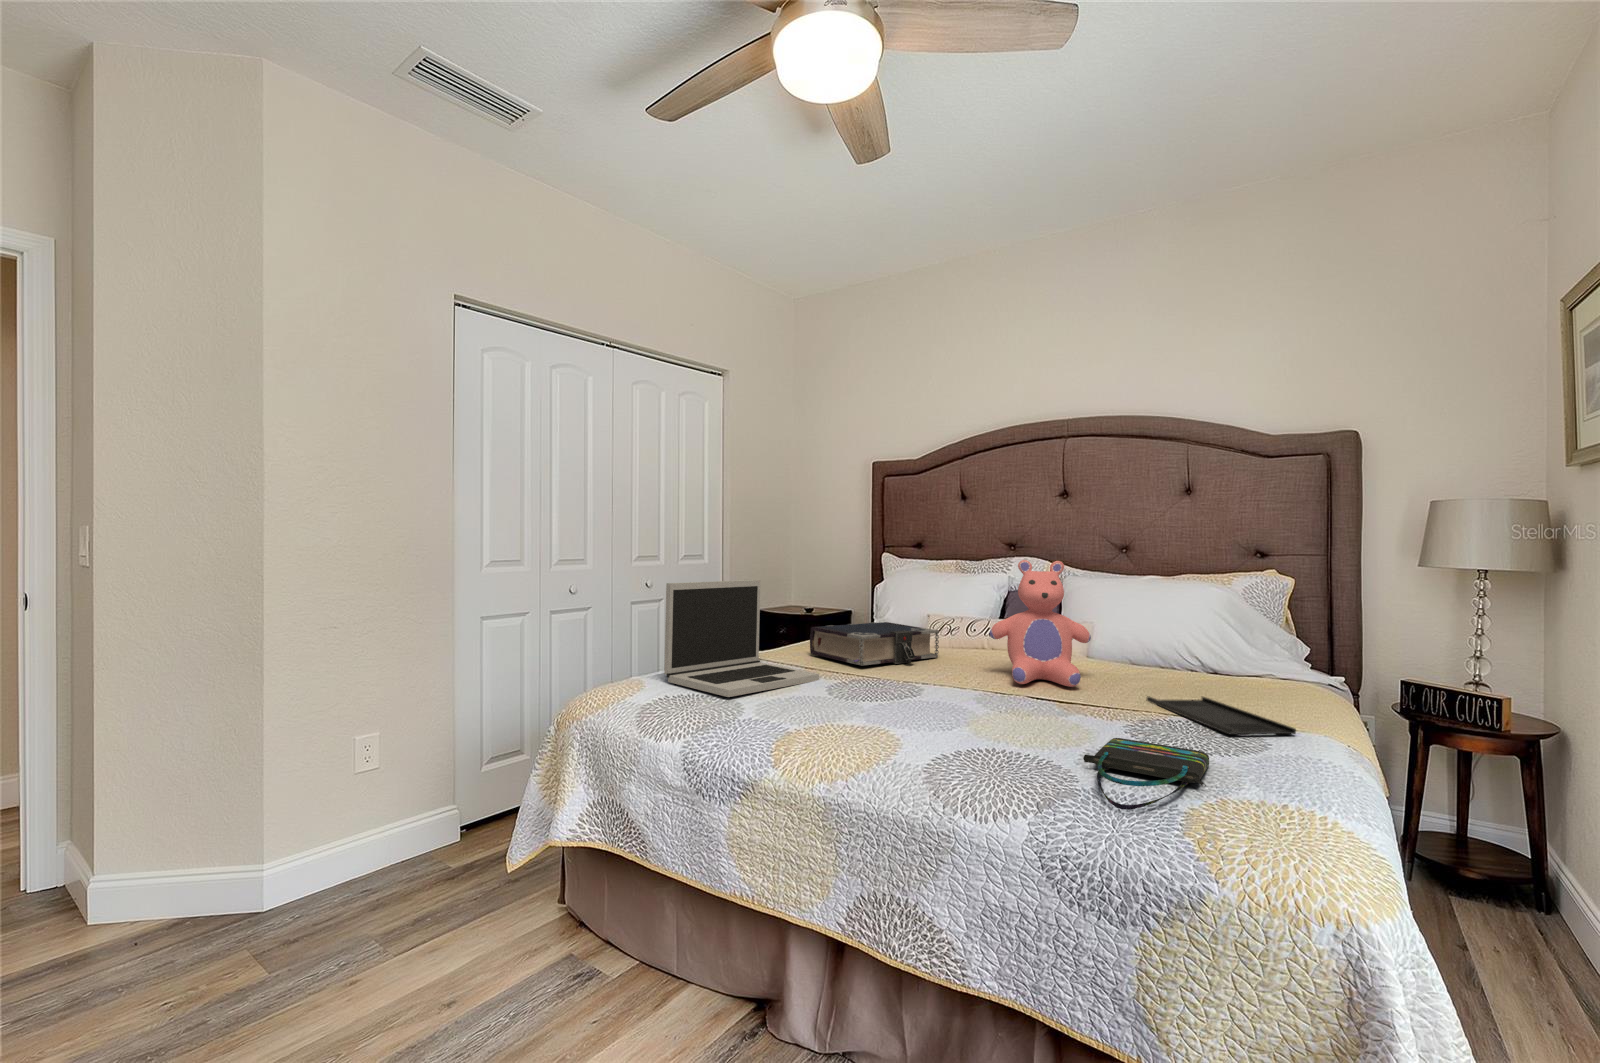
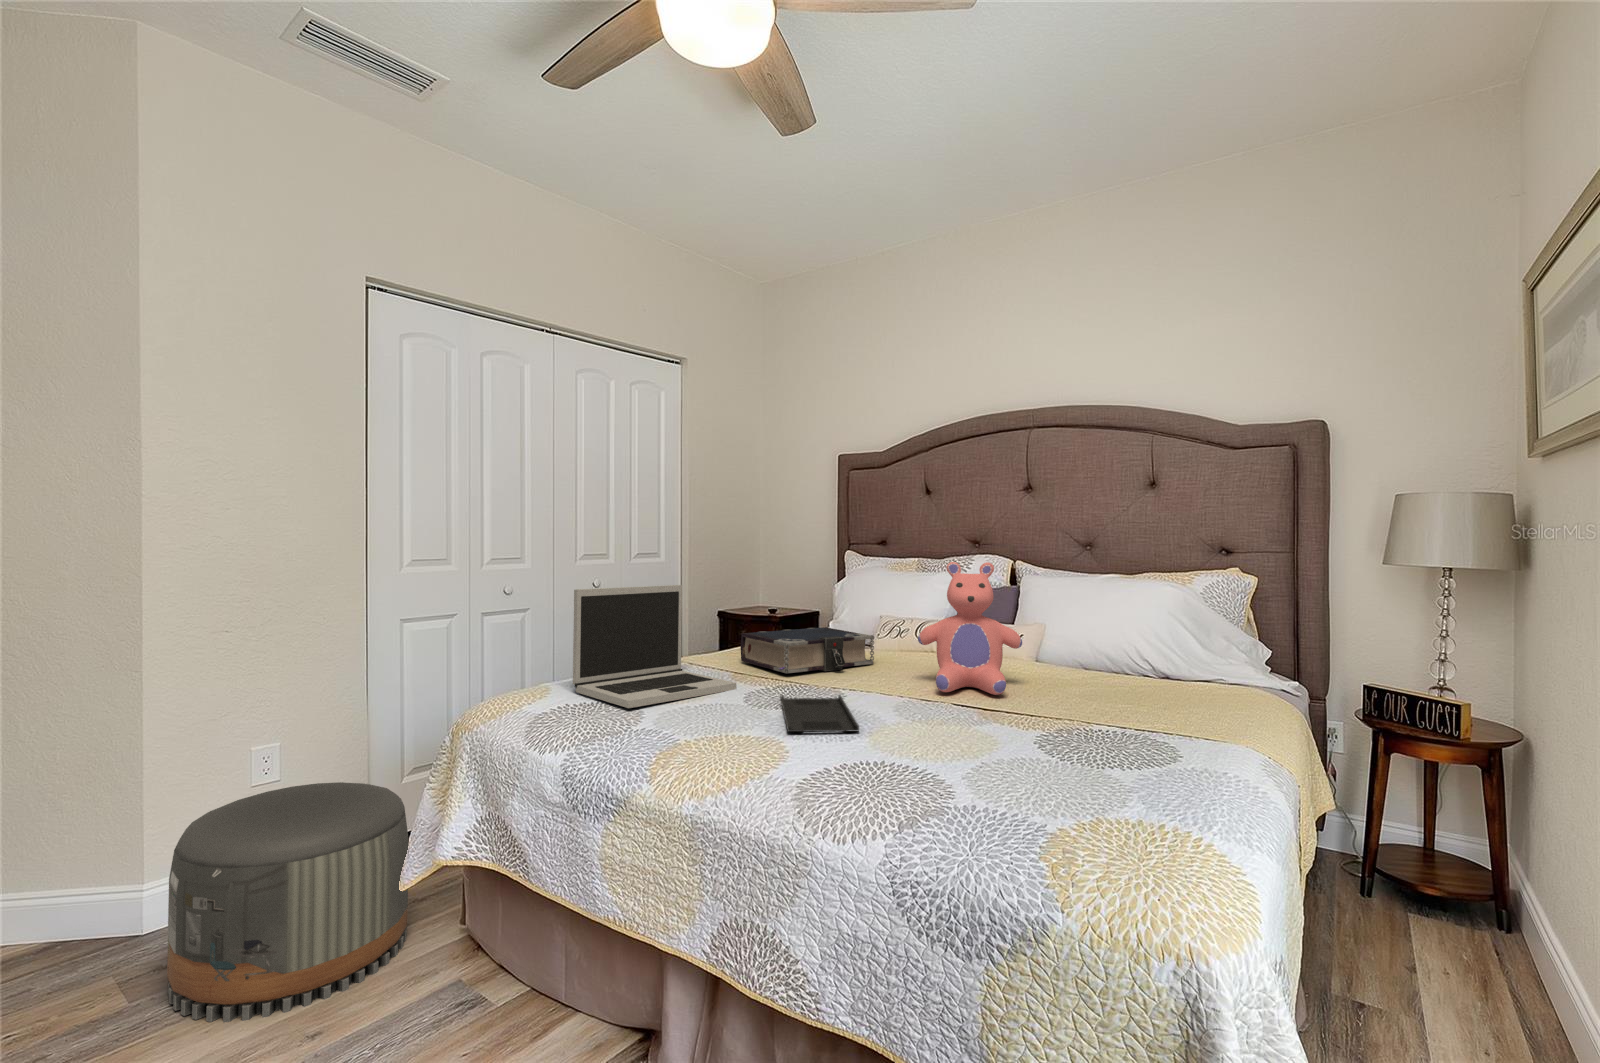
tray: present [1147,696,1296,734] -> present [780,695,859,732]
tote bag: present [1083,738,1209,810] -> none [965,751,1102,831]
pouf: none [286,768,506,996] -> present [167,782,409,1022]

